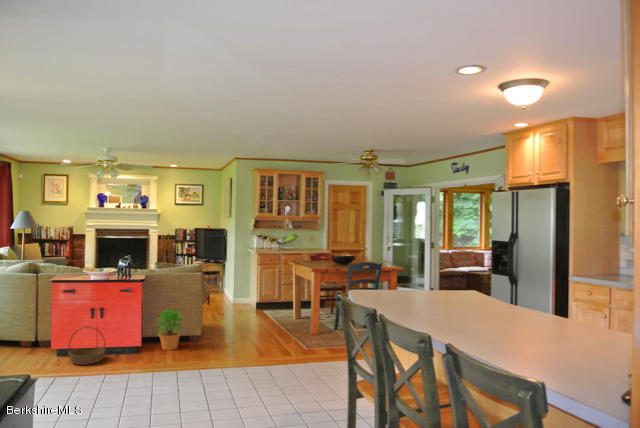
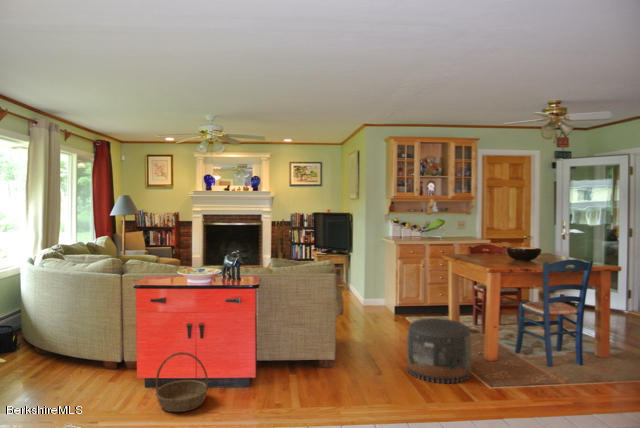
pouf: none [249,304,291,345] -> present [407,318,471,383]
potted plant: present [156,309,182,350] -> none [275,324,320,386]

